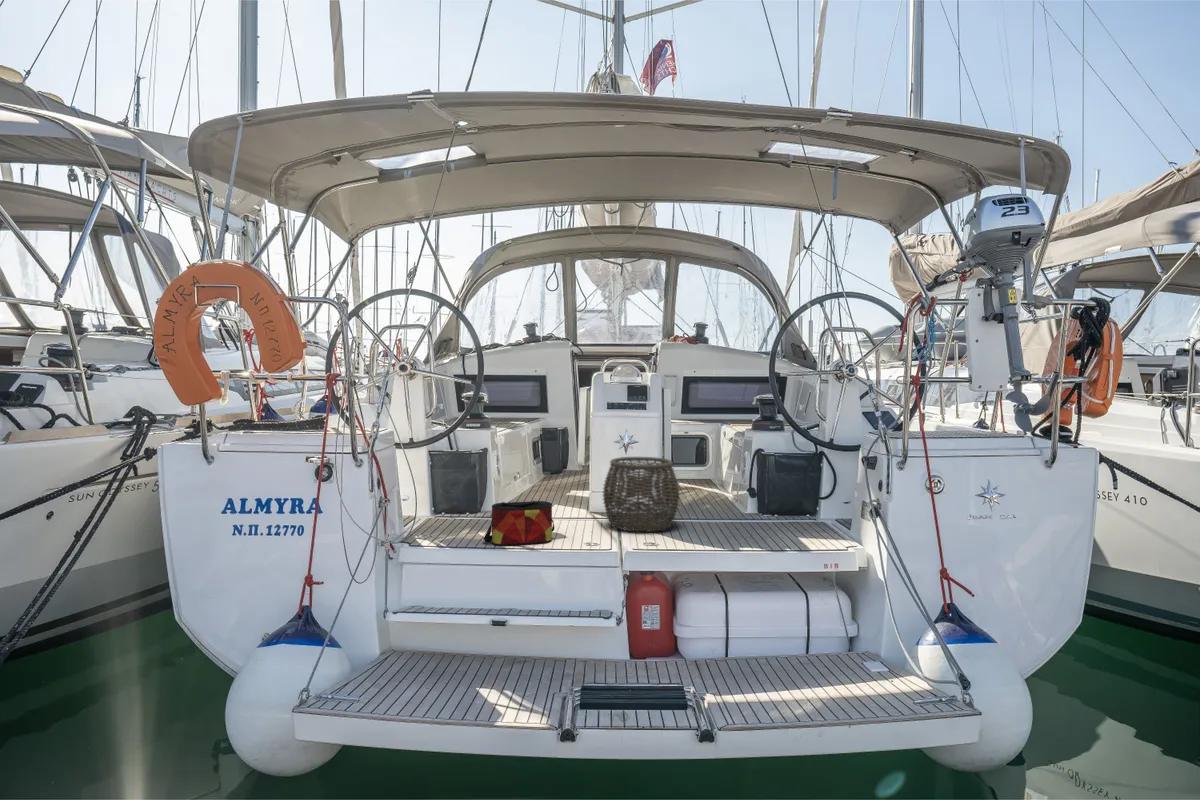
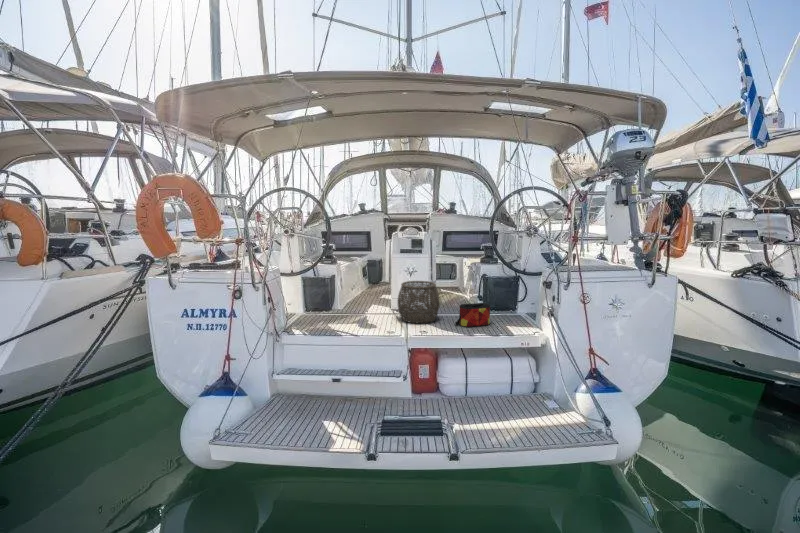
bag: present [483,501,554,546] -> present [455,303,490,327]

